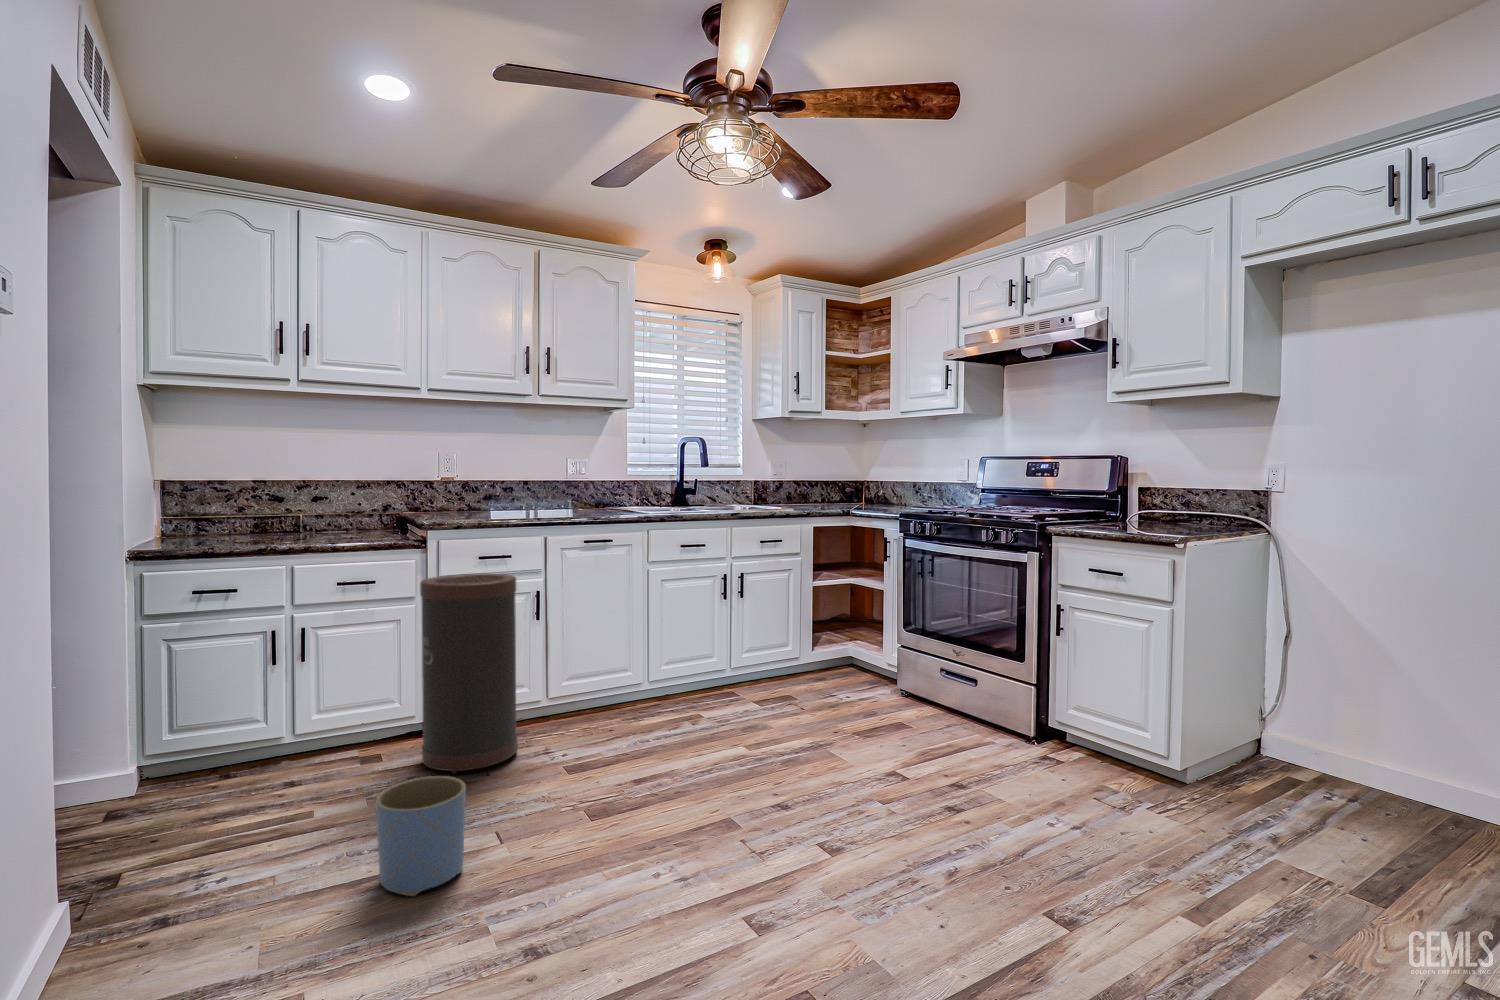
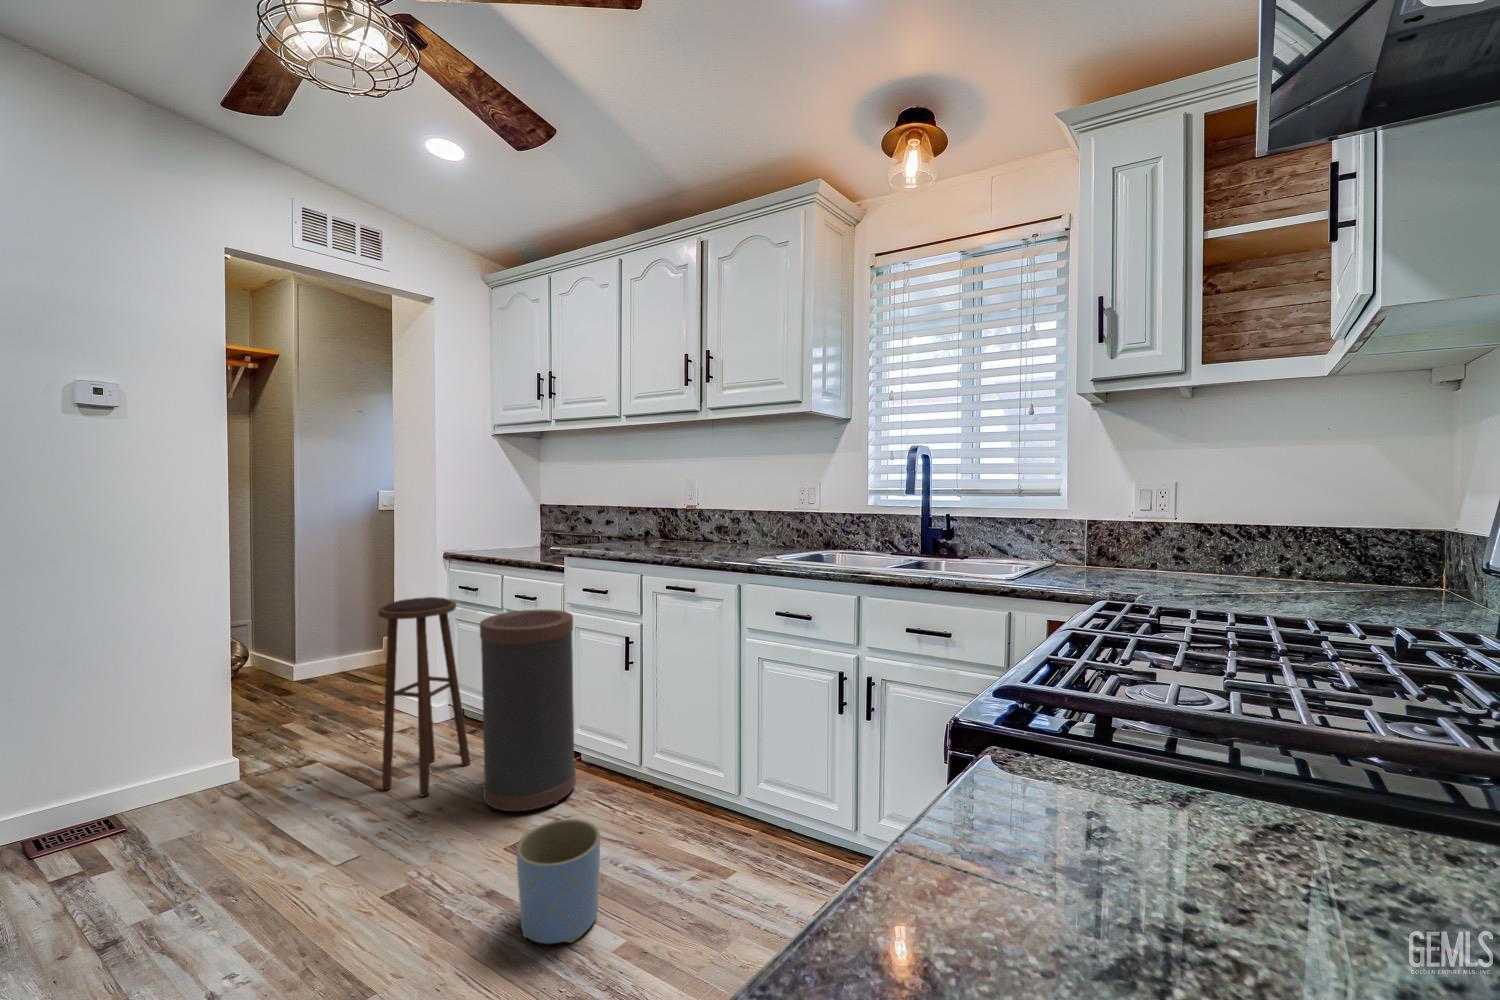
stool: none [273,578,380,824] -> present [378,597,470,796]
planter: present [375,776,466,896] -> present [516,819,600,944]

